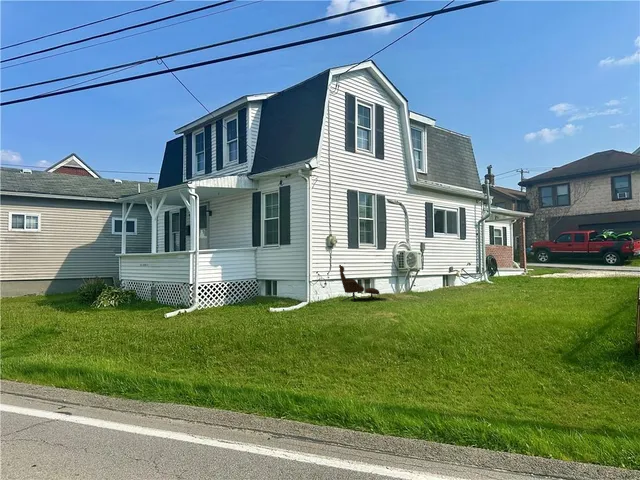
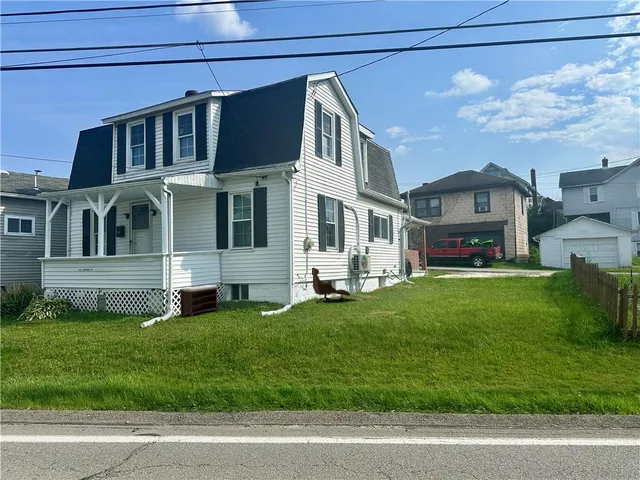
bench: none [207,281,246,309] -> present [179,285,218,316]

